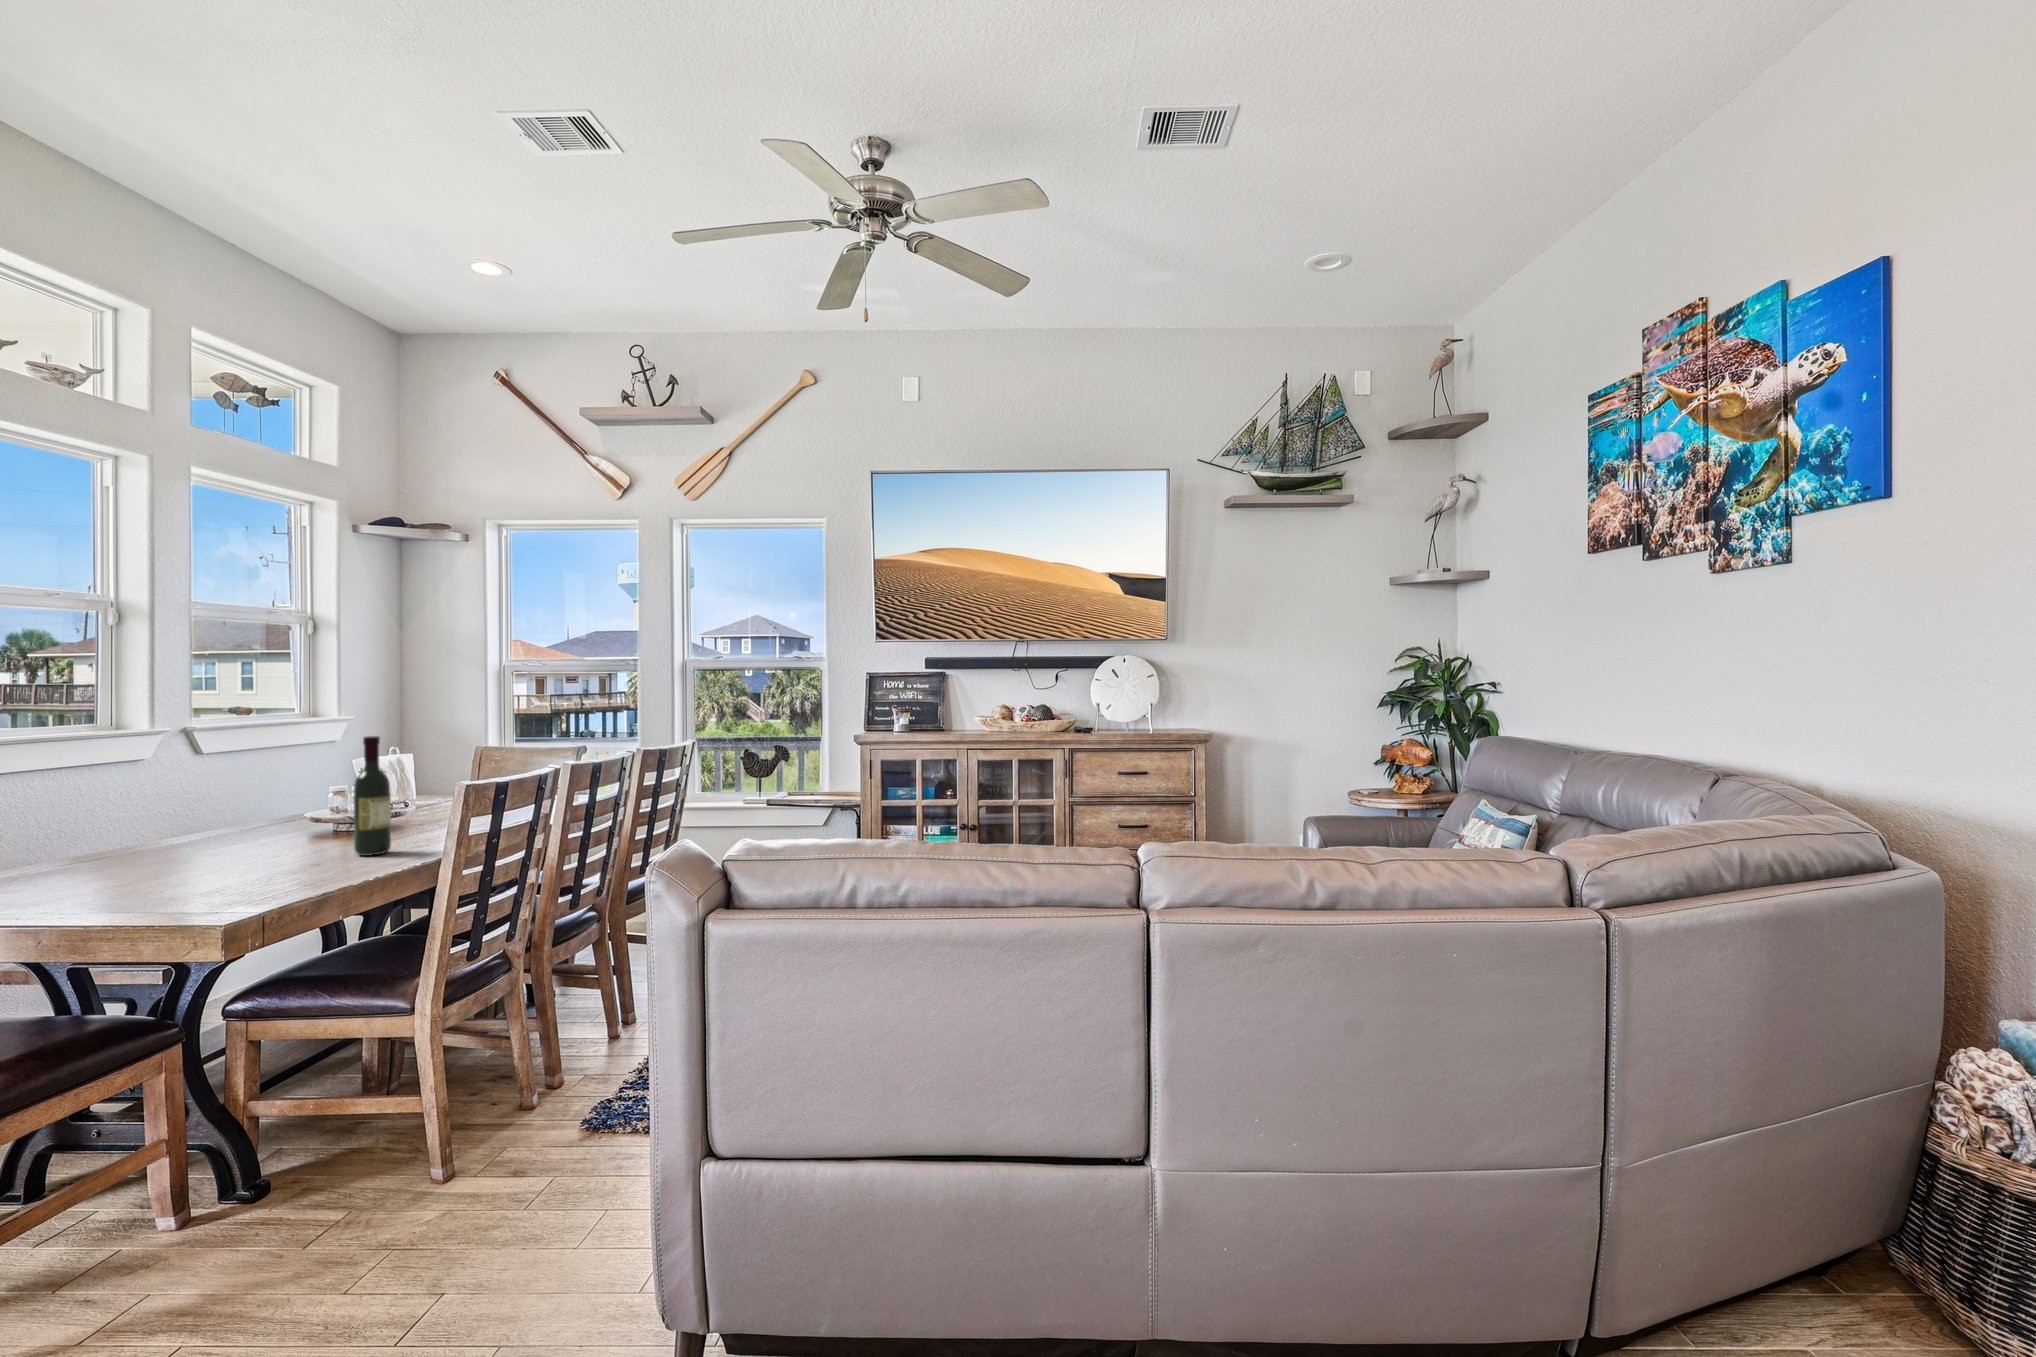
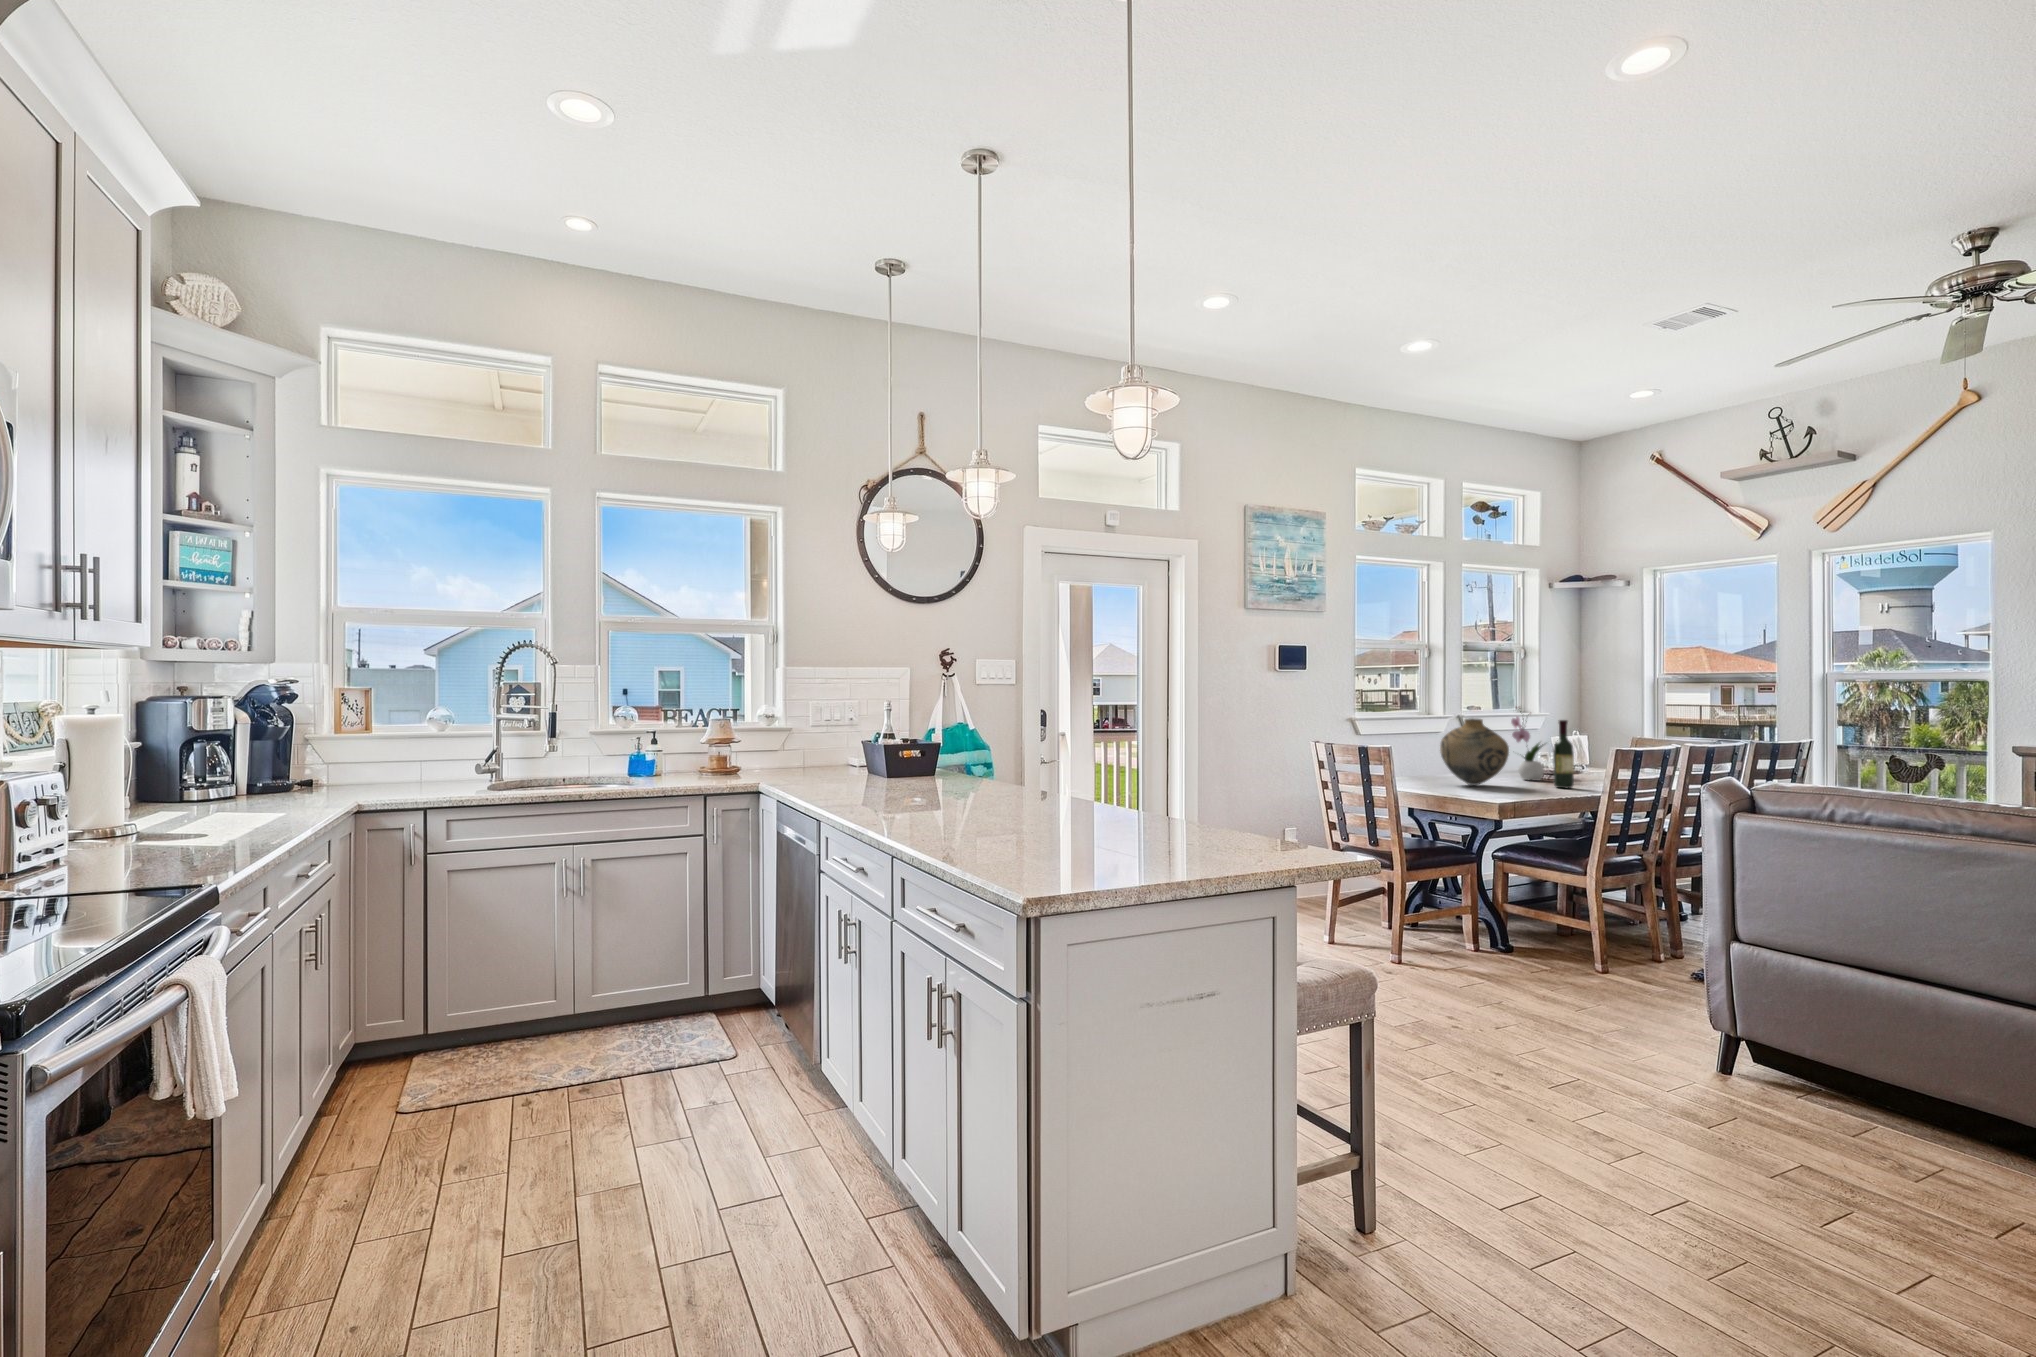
flower arrangement: none [274,713,345,843] -> present [1511,708,1544,780]
vase: none [101,744,264,876] -> present [1440,719,1509,785]

